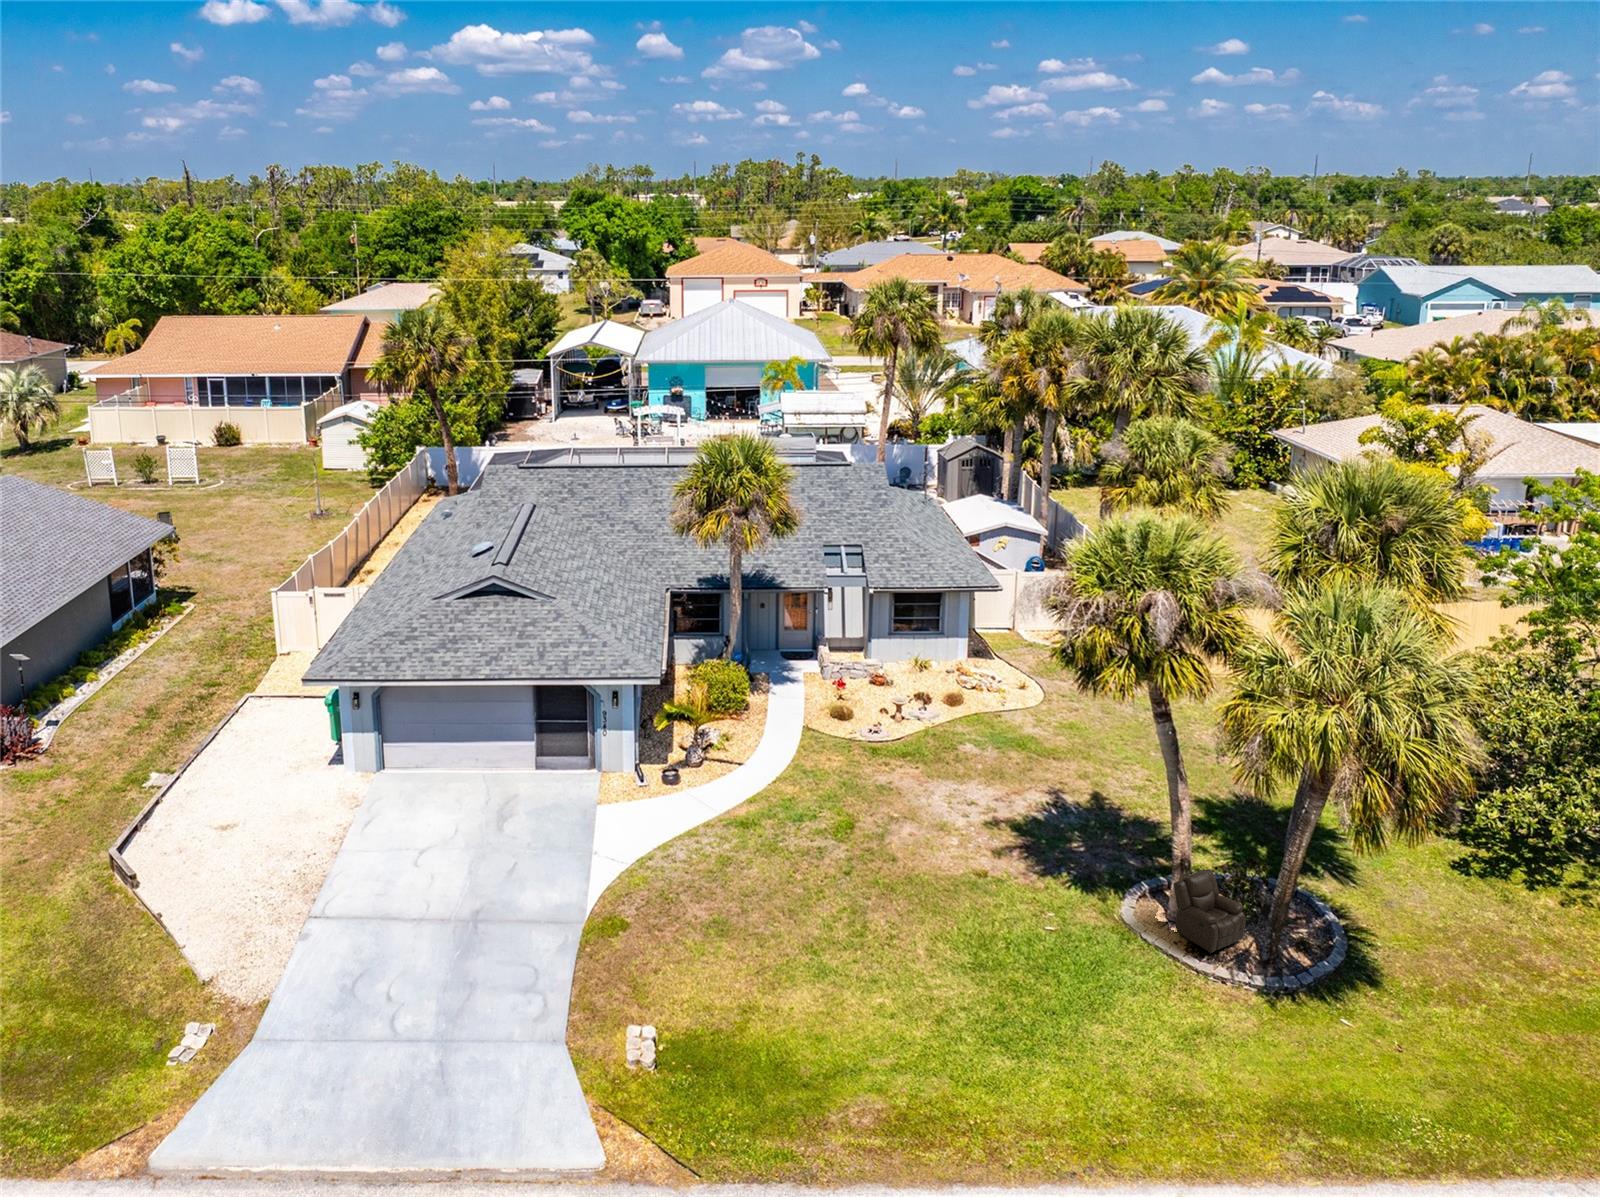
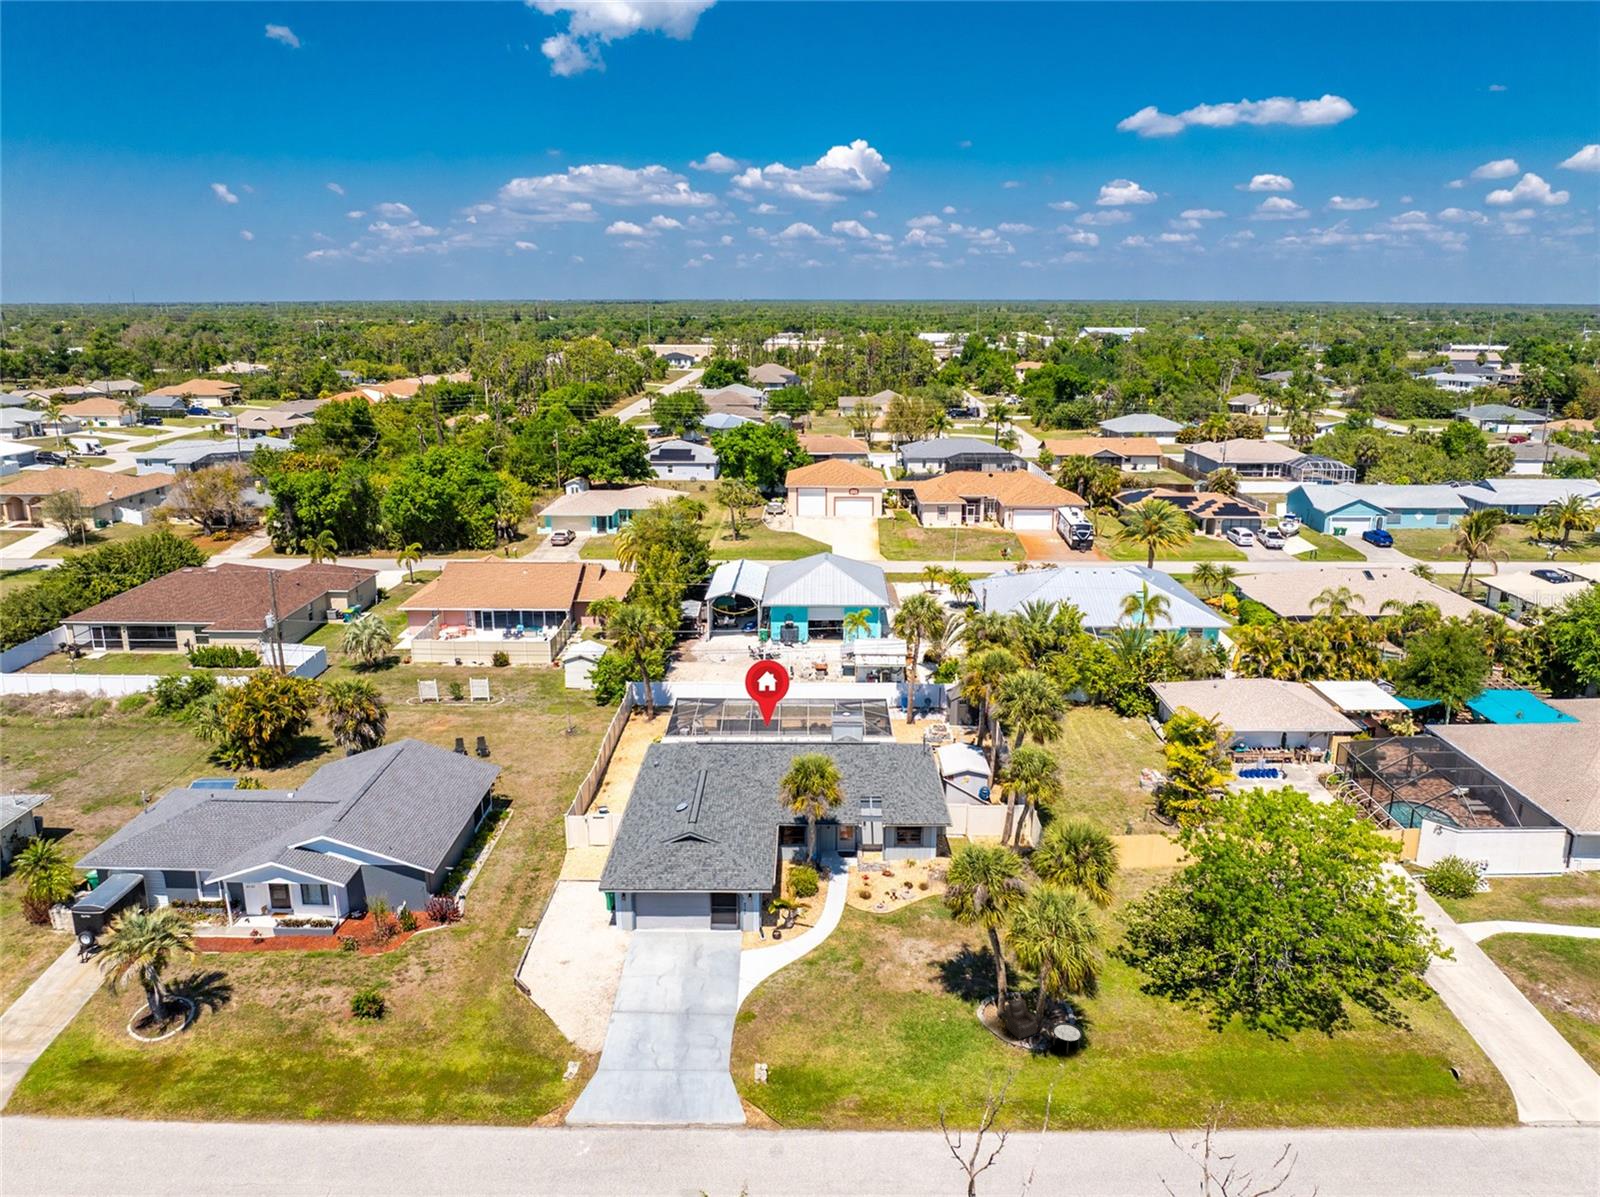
round table: none [1285,915,1355,981] -> present [1053,1023,1082,1054]

